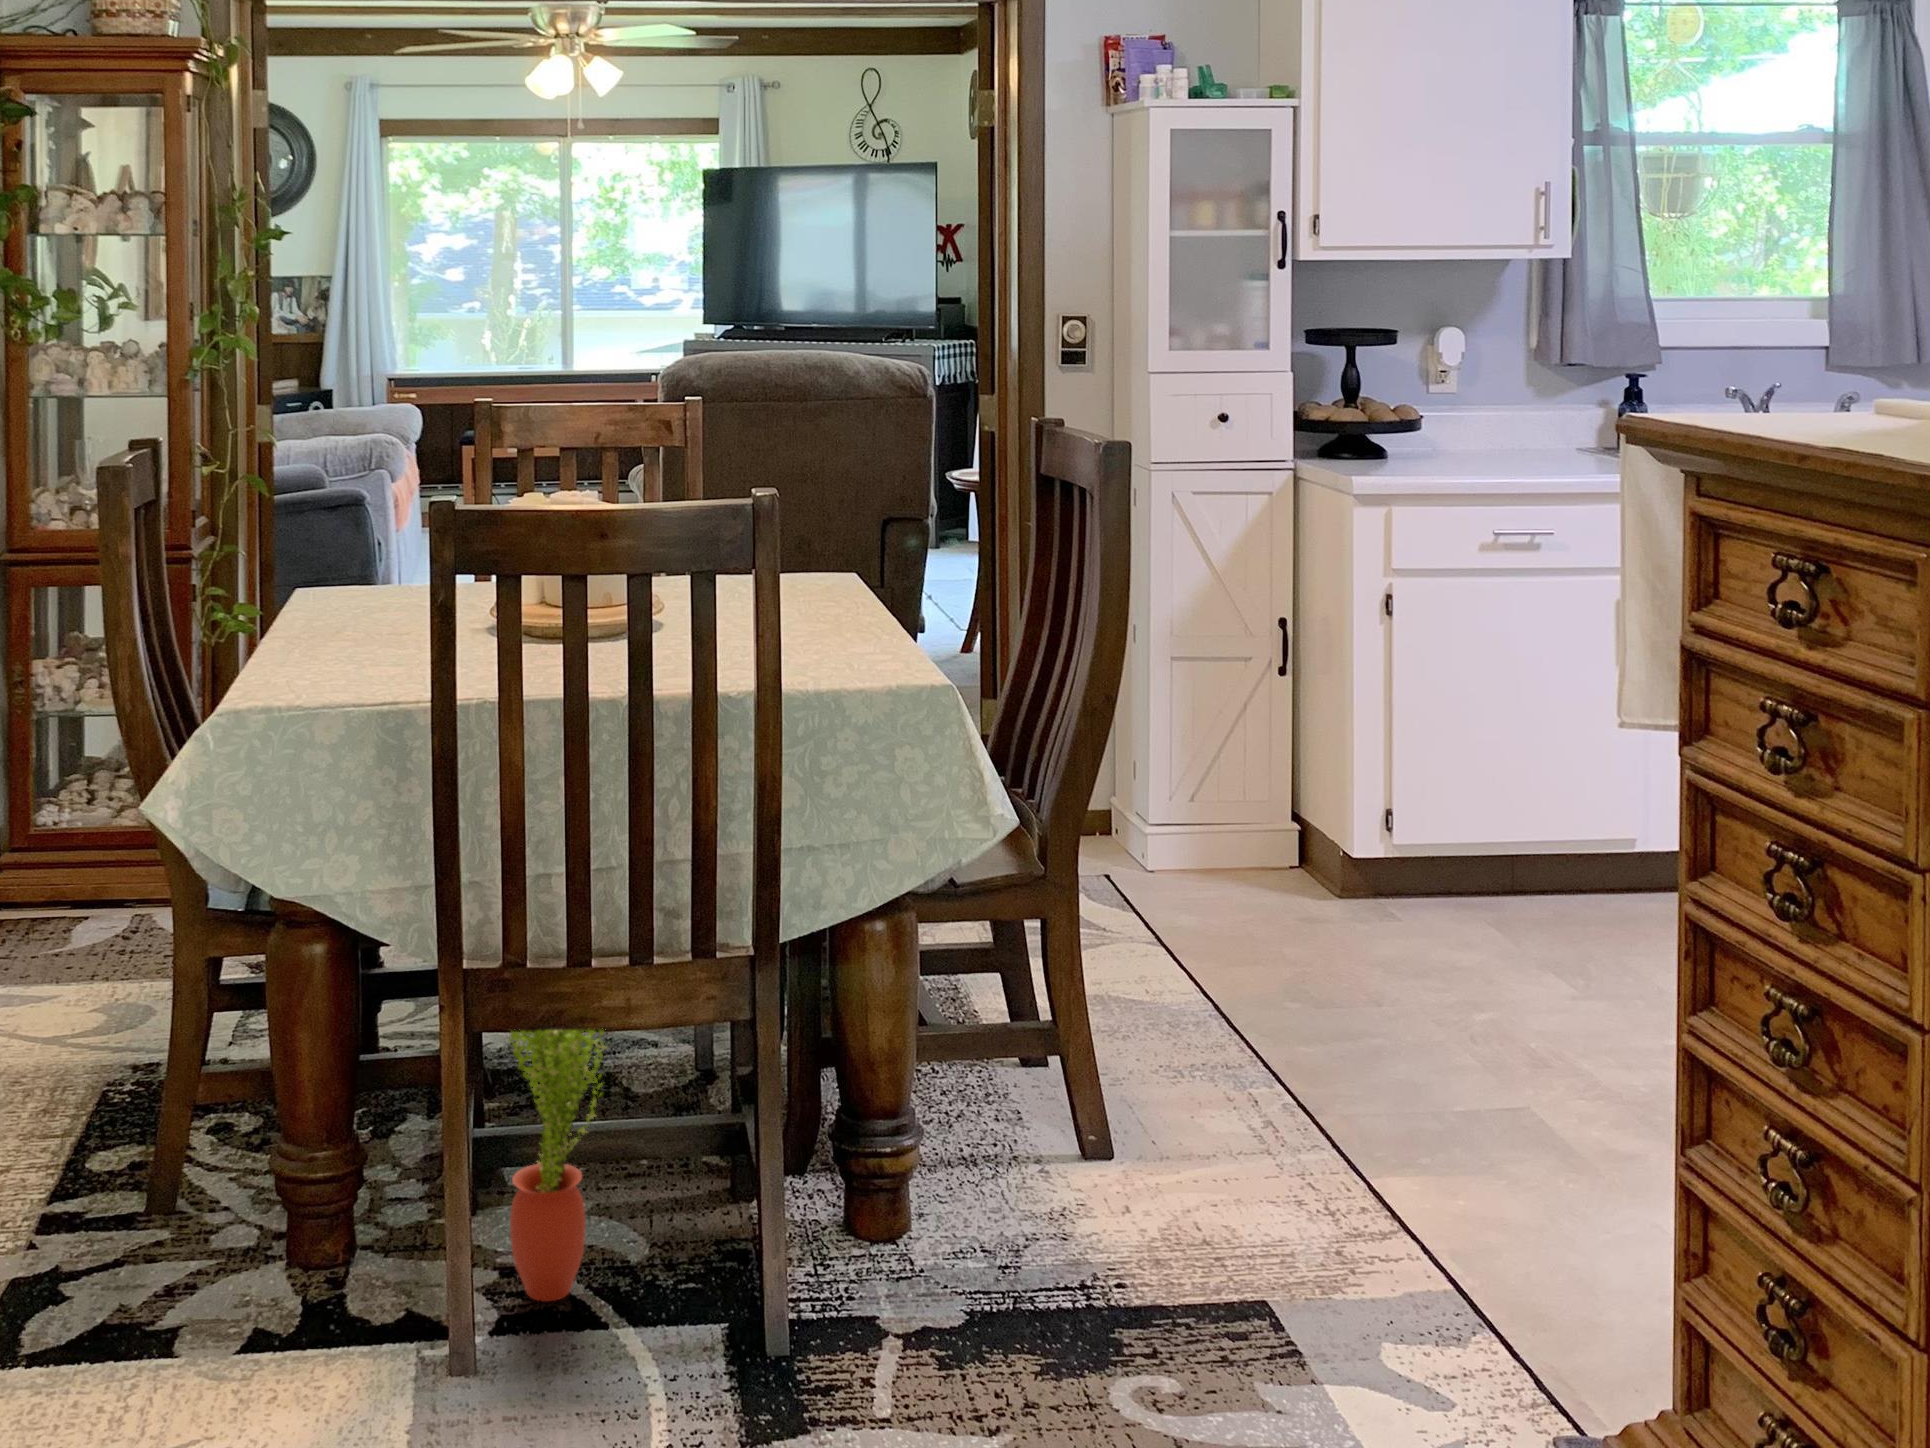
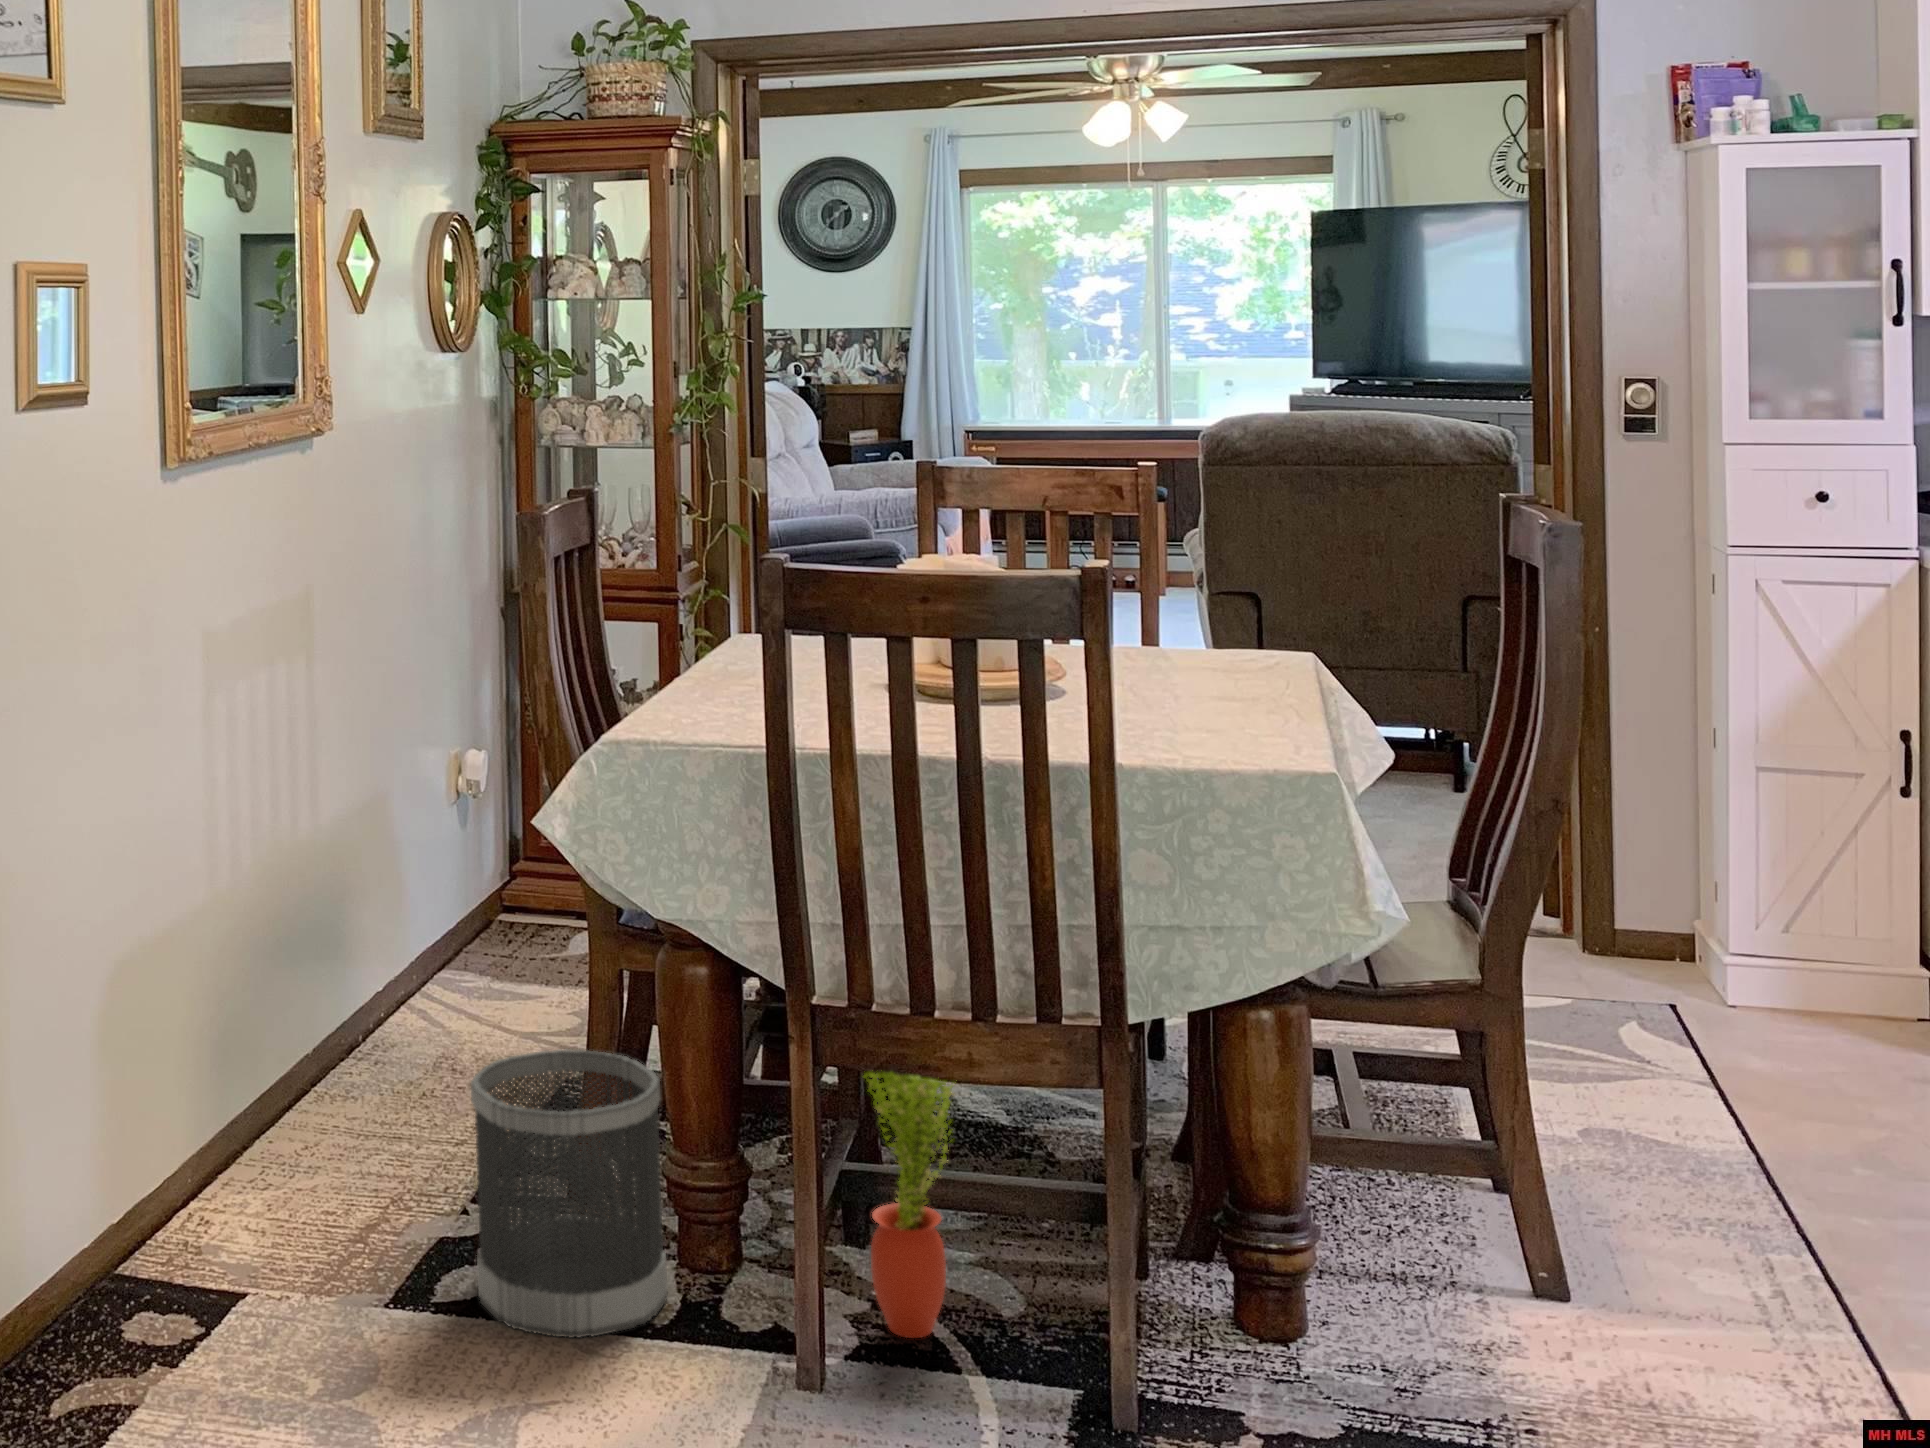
wastebasket: none [70,1050,289,1377] -> present [471,1049,668,1338]

